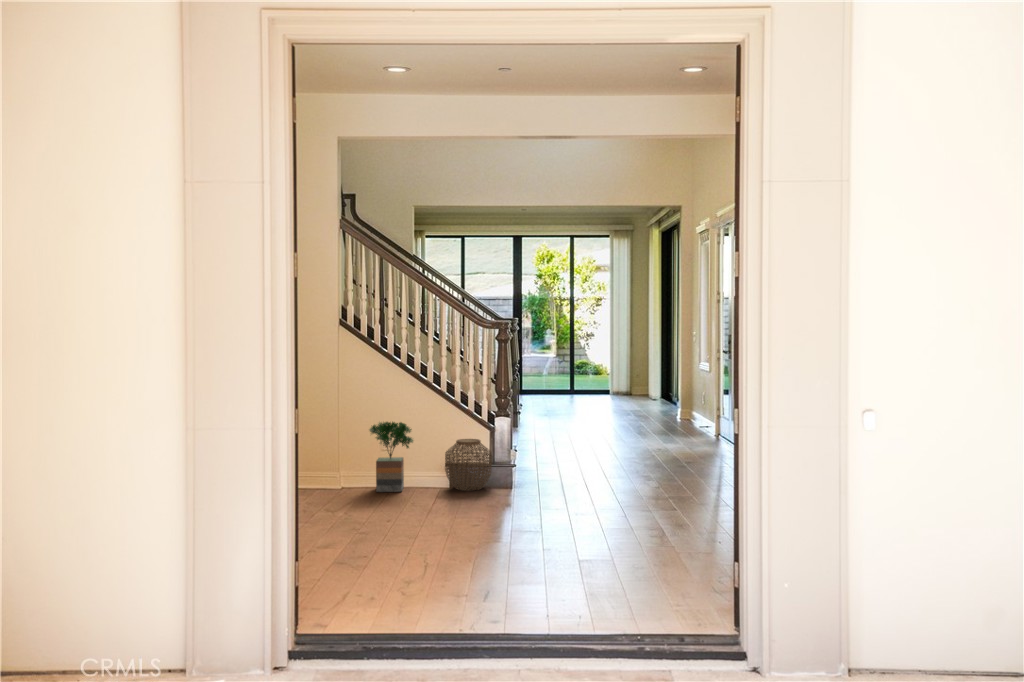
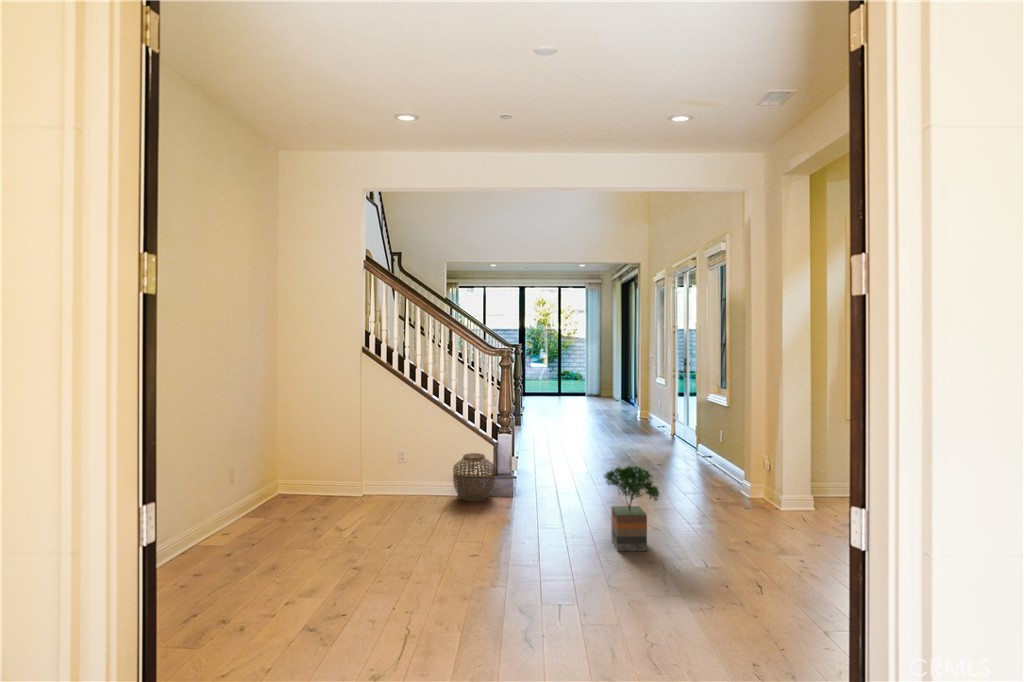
potted tree: present [370,422,413,492] -> present [603,466,660,551]

